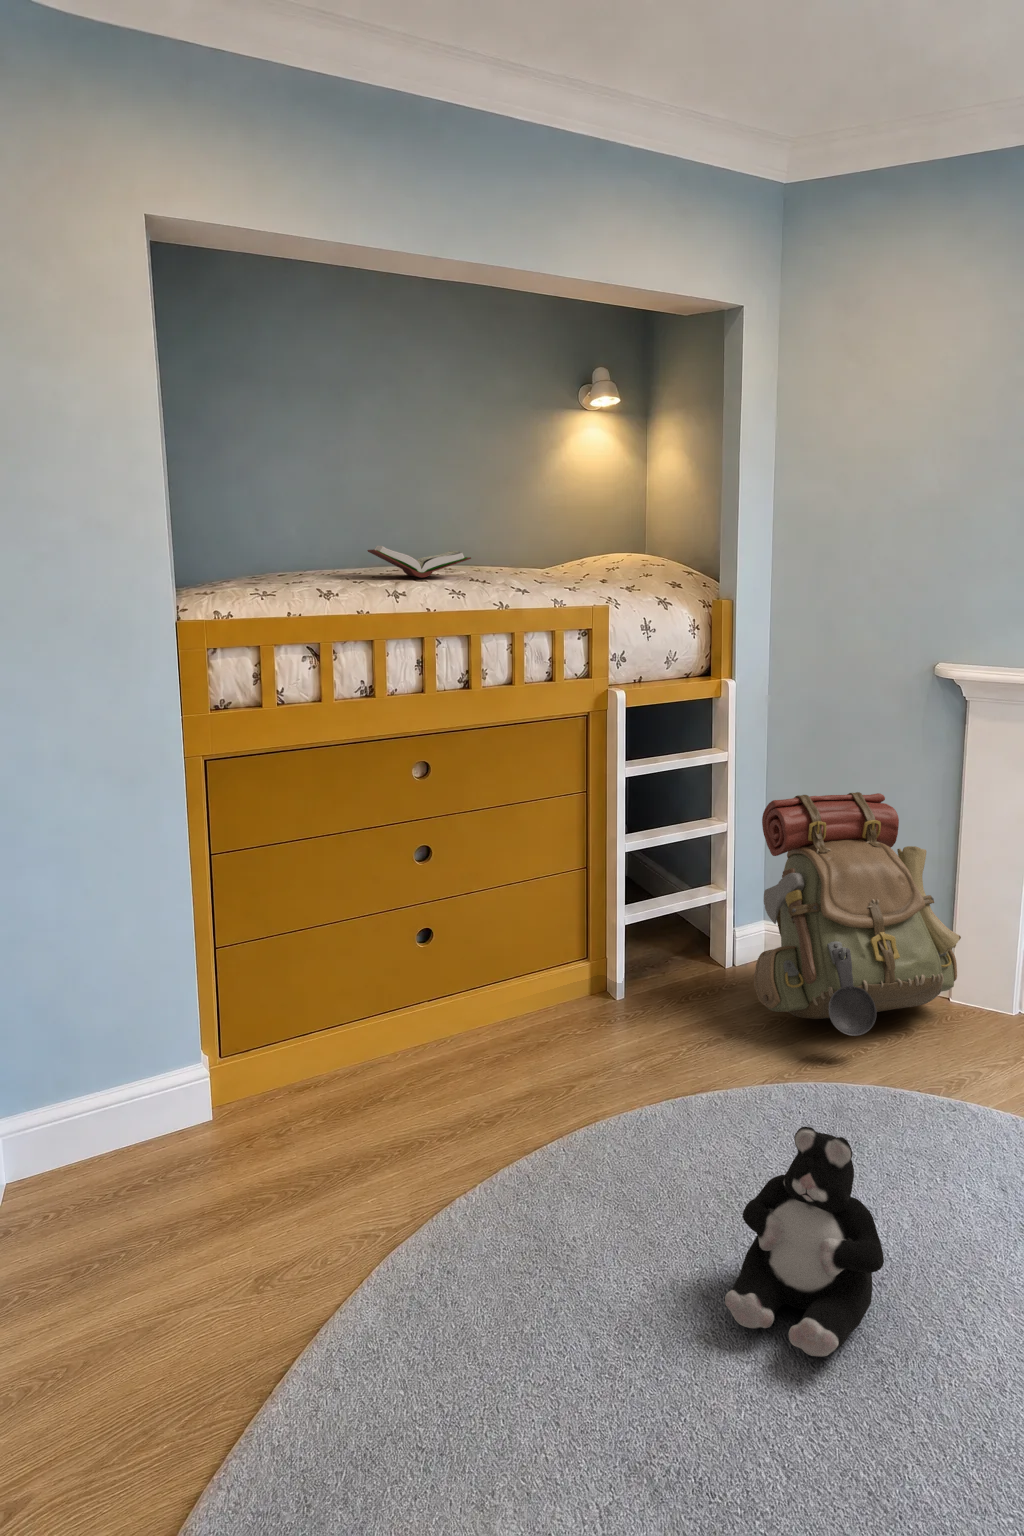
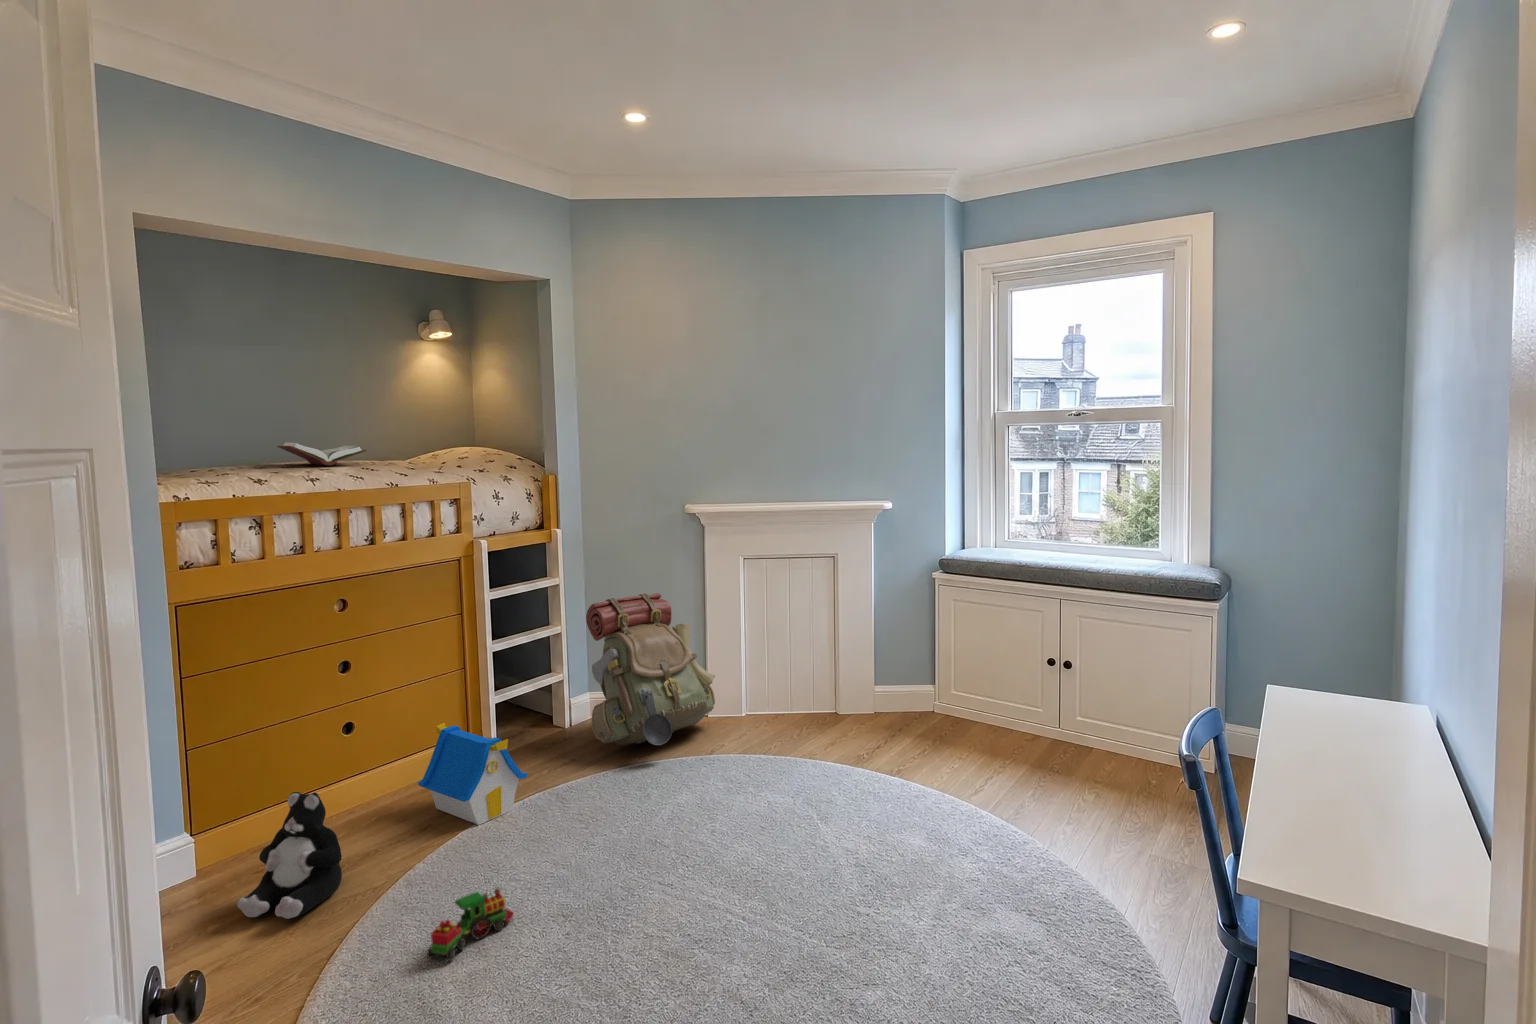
toy house: none [498,946,643,1105] -> present [418,723,527,825]
plush toy: present [725,1126,884,1357] -> present [237,792,342,919]
toy train: none [429,1246,568,1349] -> present [427,888,514,961]

